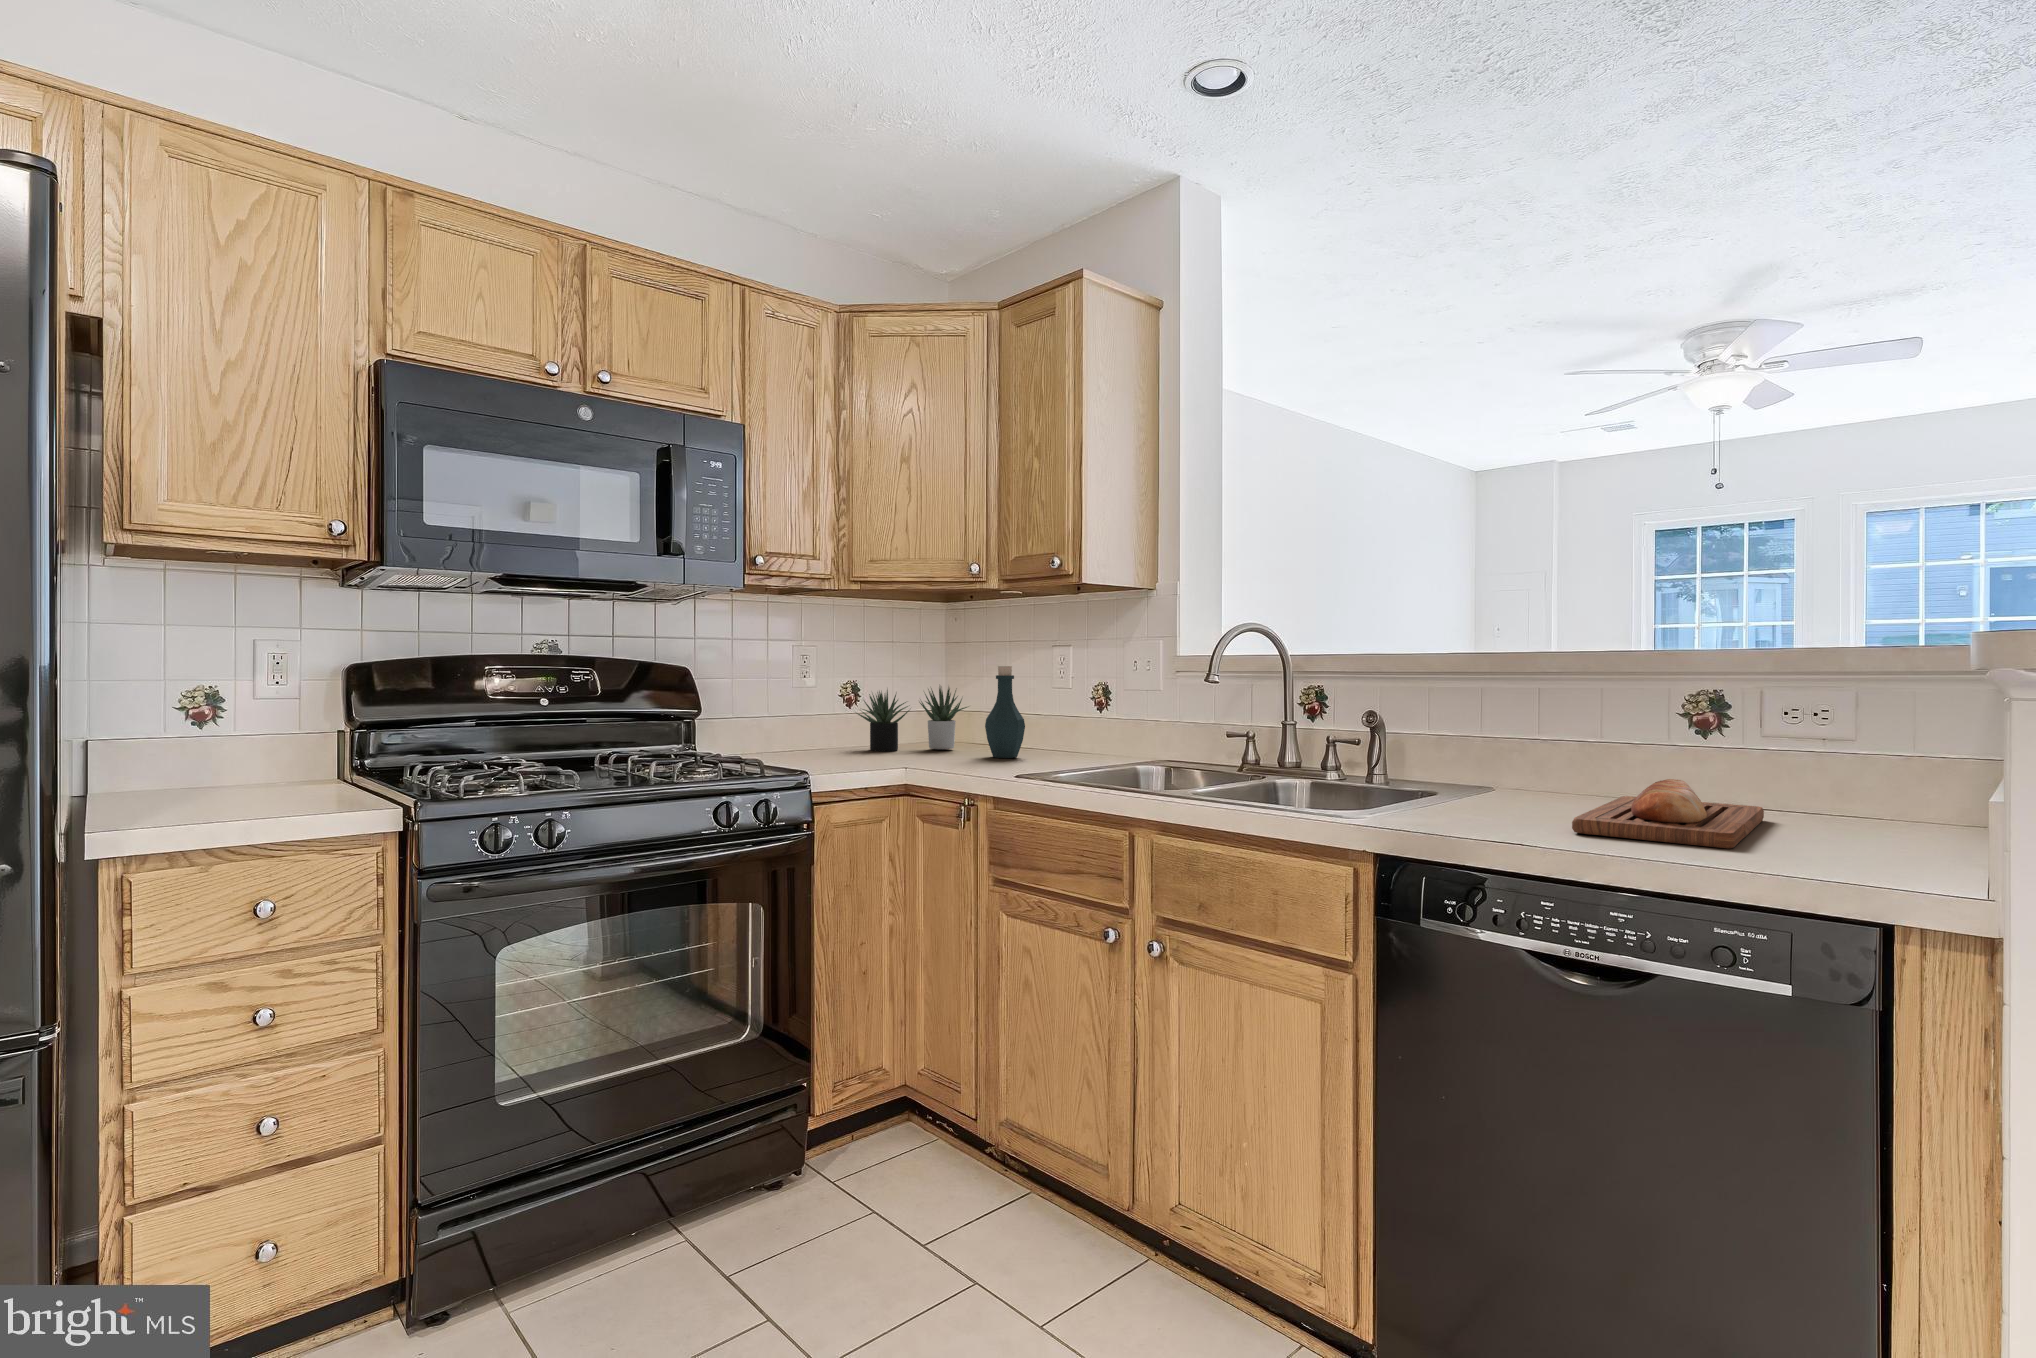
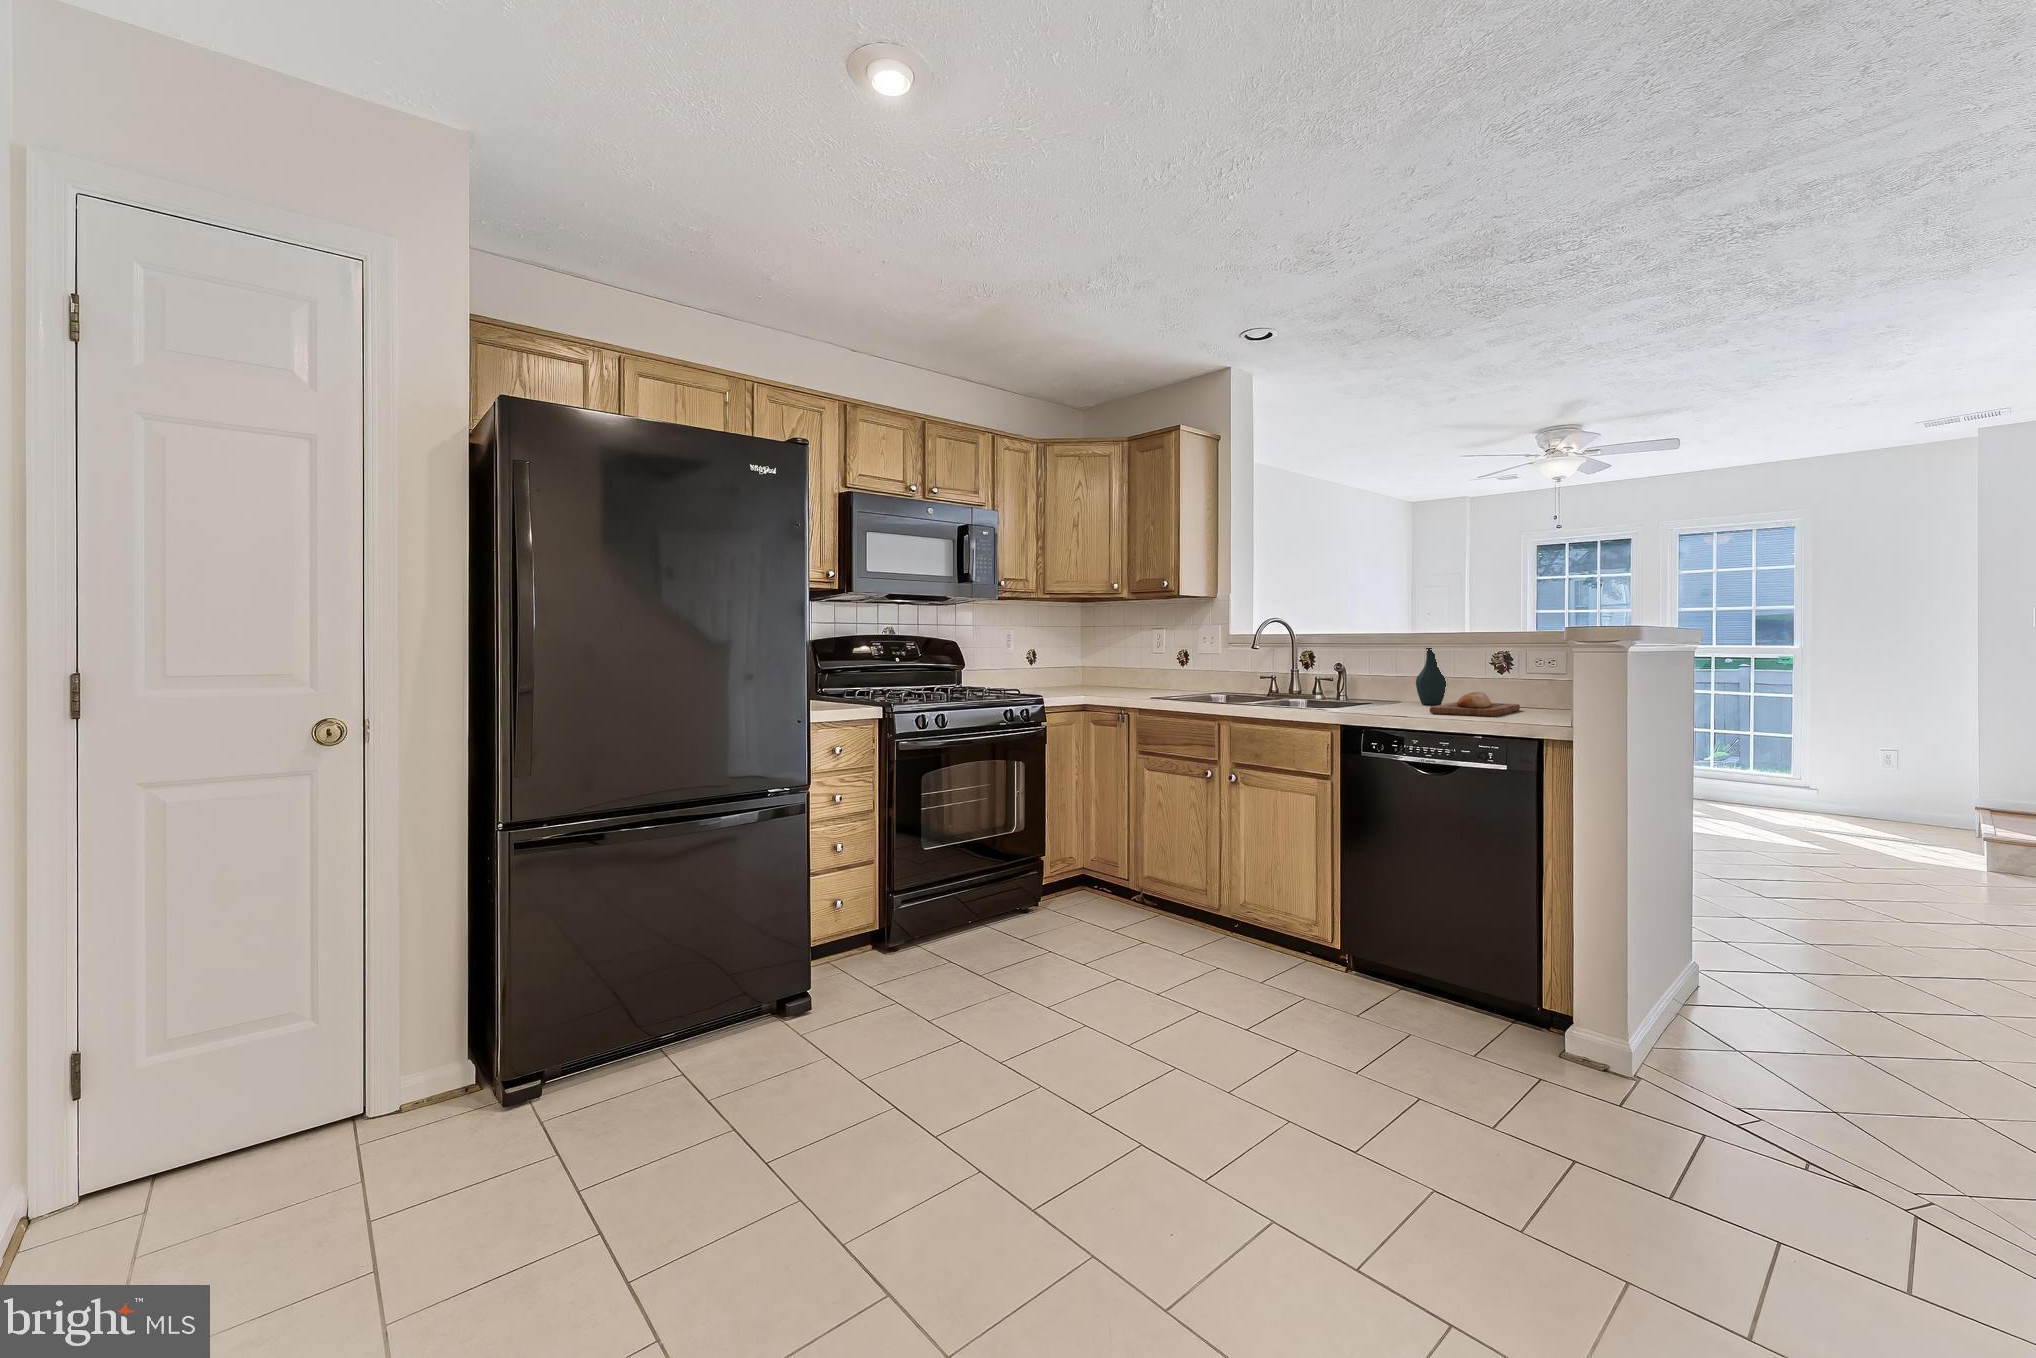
bottle: present [985,666,1025,758] -> present [1416,648,1446,705]
succulent plant: present [857,686,967,752] -> none [1042,651,1105,690]

